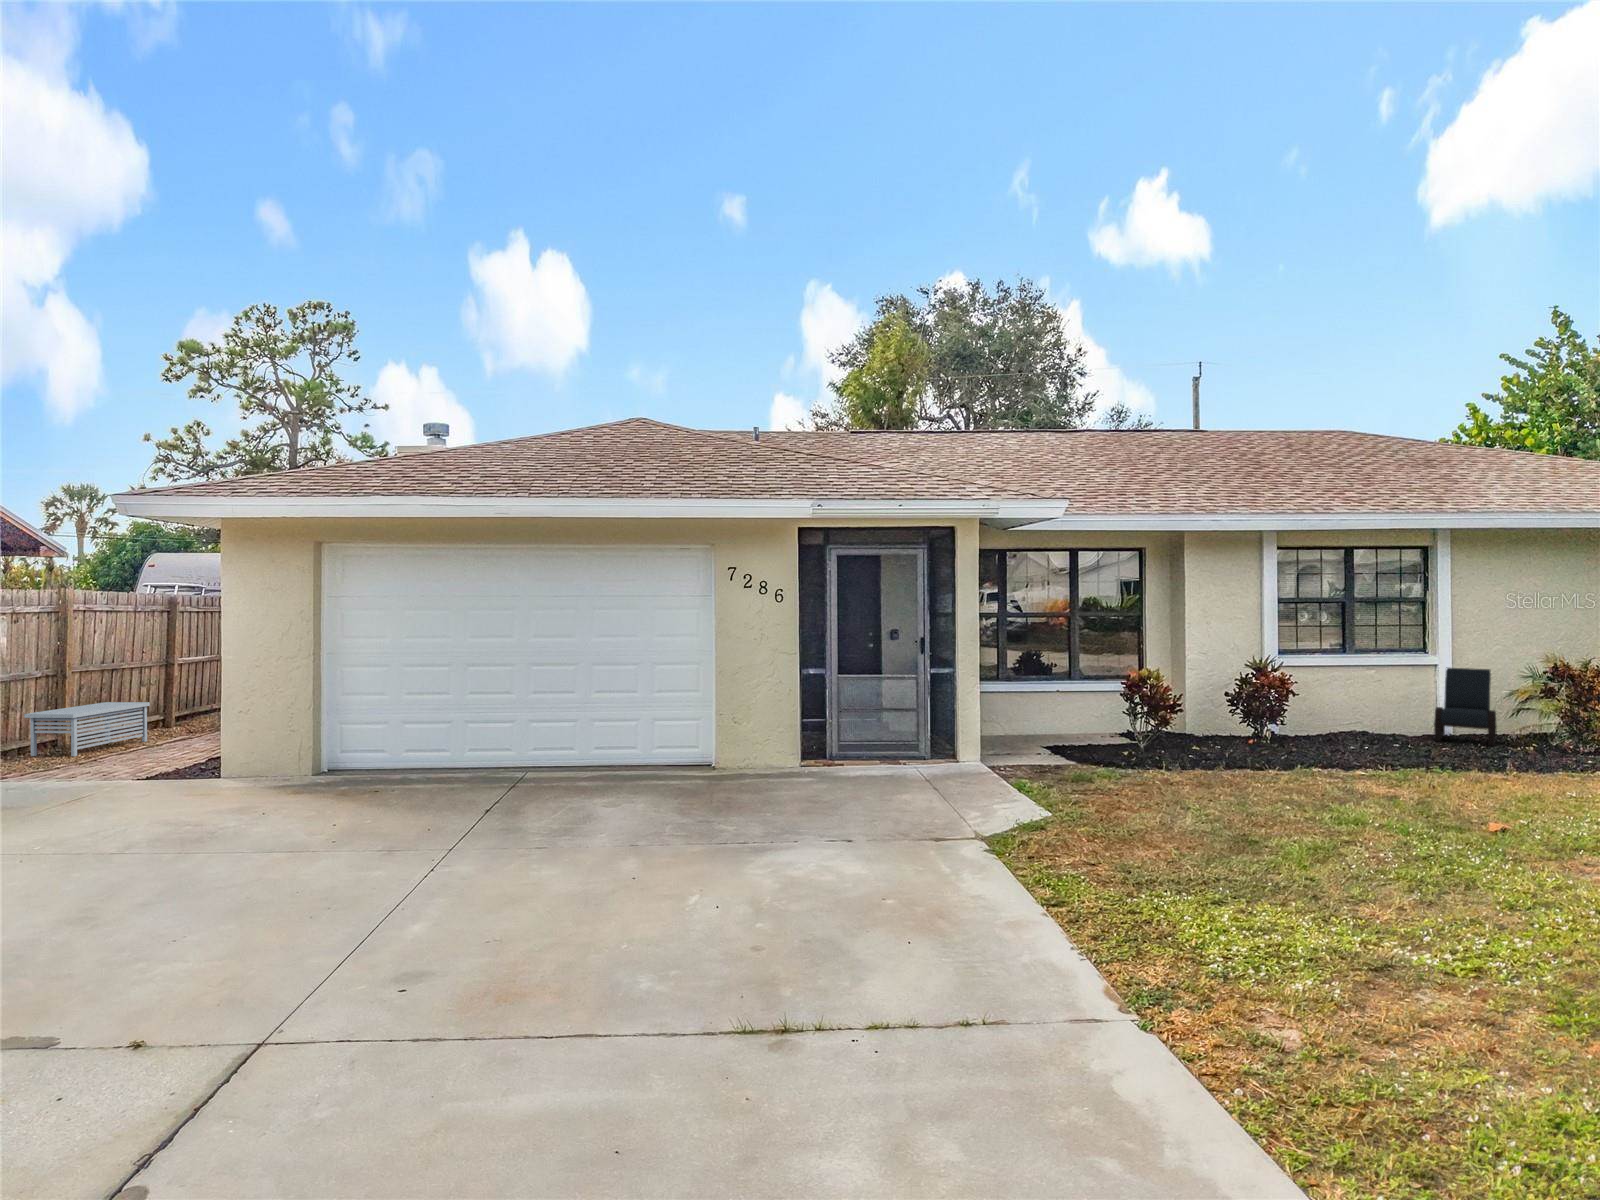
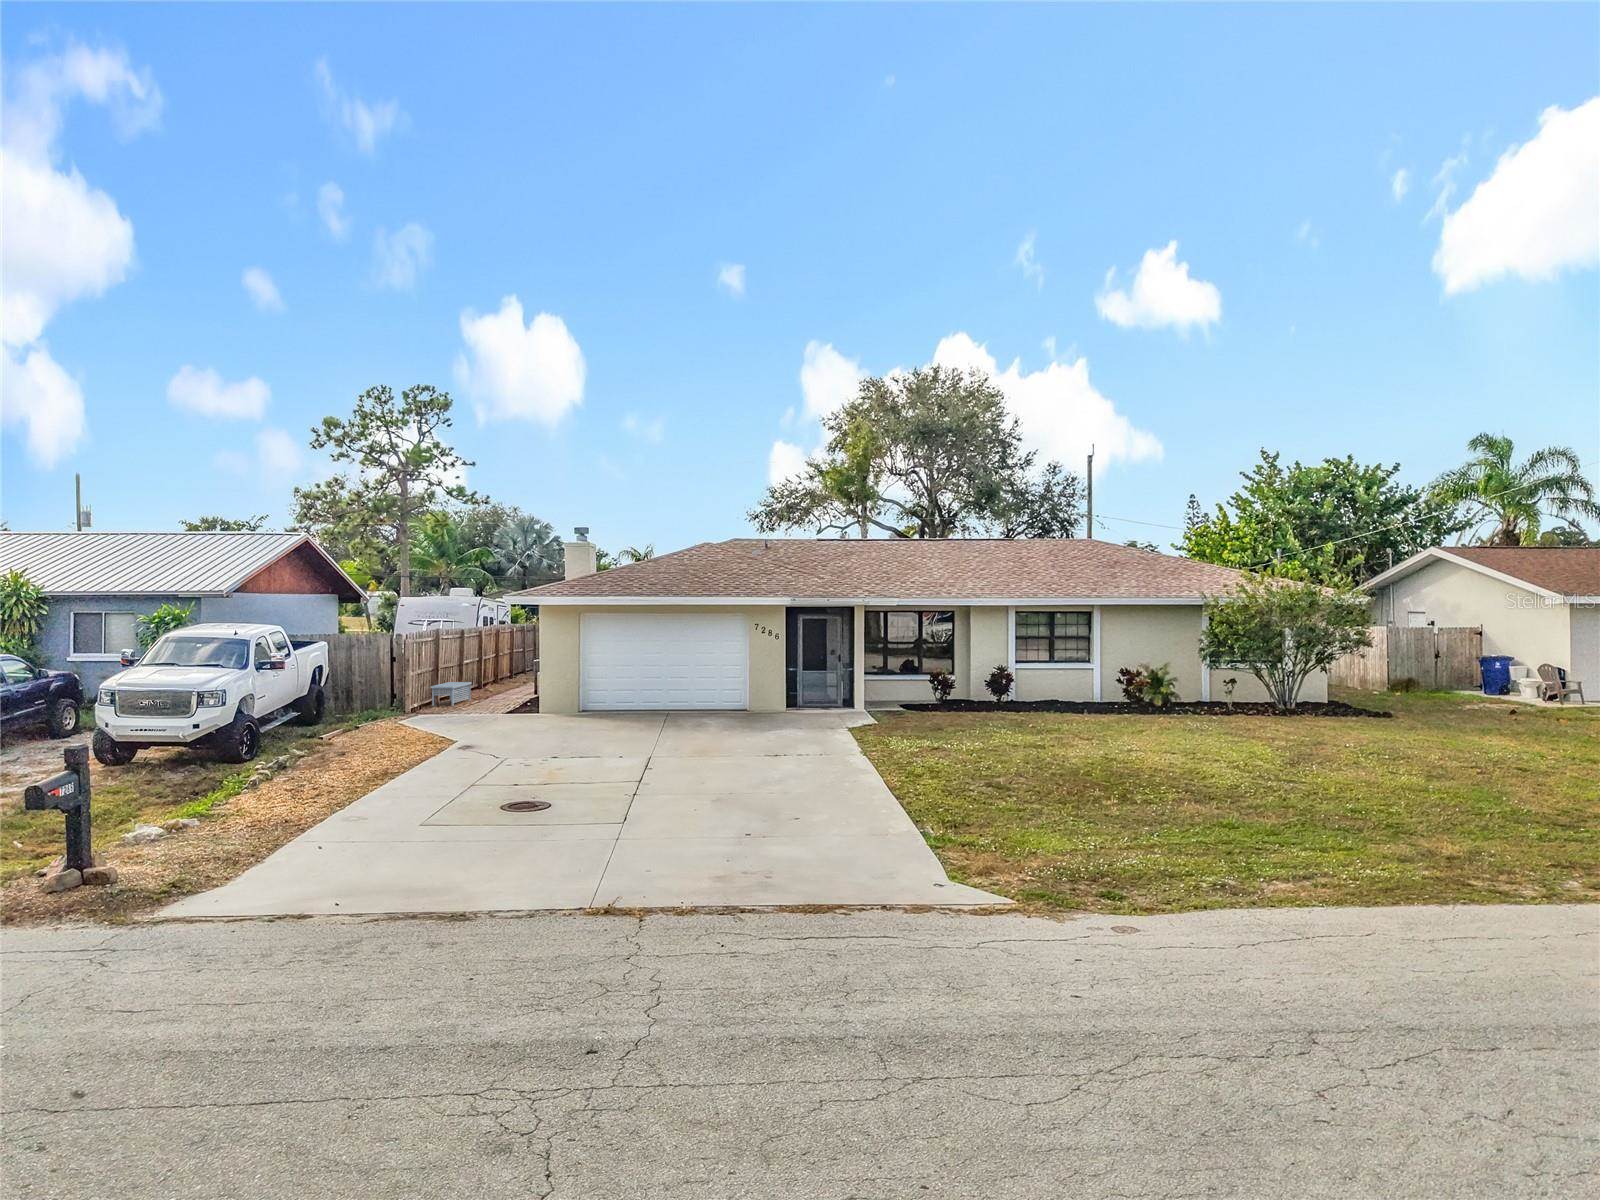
lounge chair: present [1434,668,1497,746] -> none [1083,669,1114,706]

